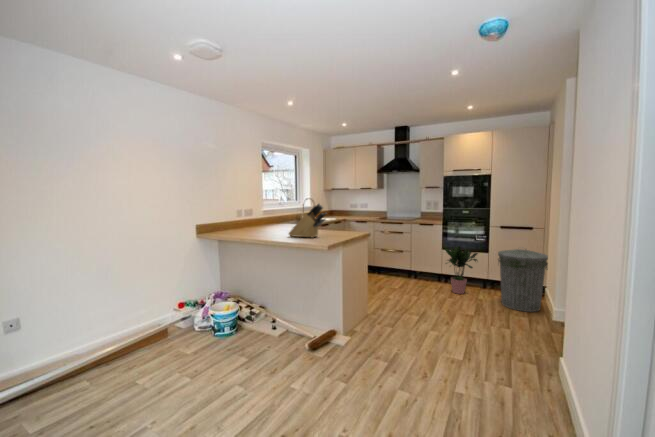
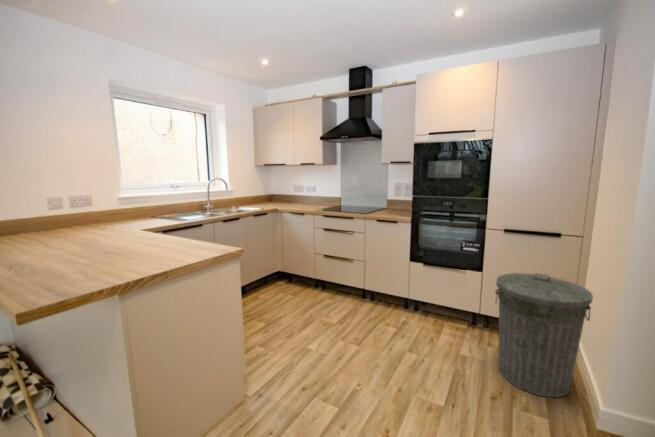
knife block: present [289,204,326,238] -> none [33,192,107,271]
potted plant: present [445,246,478,294] -> none [406,254,468,340]

